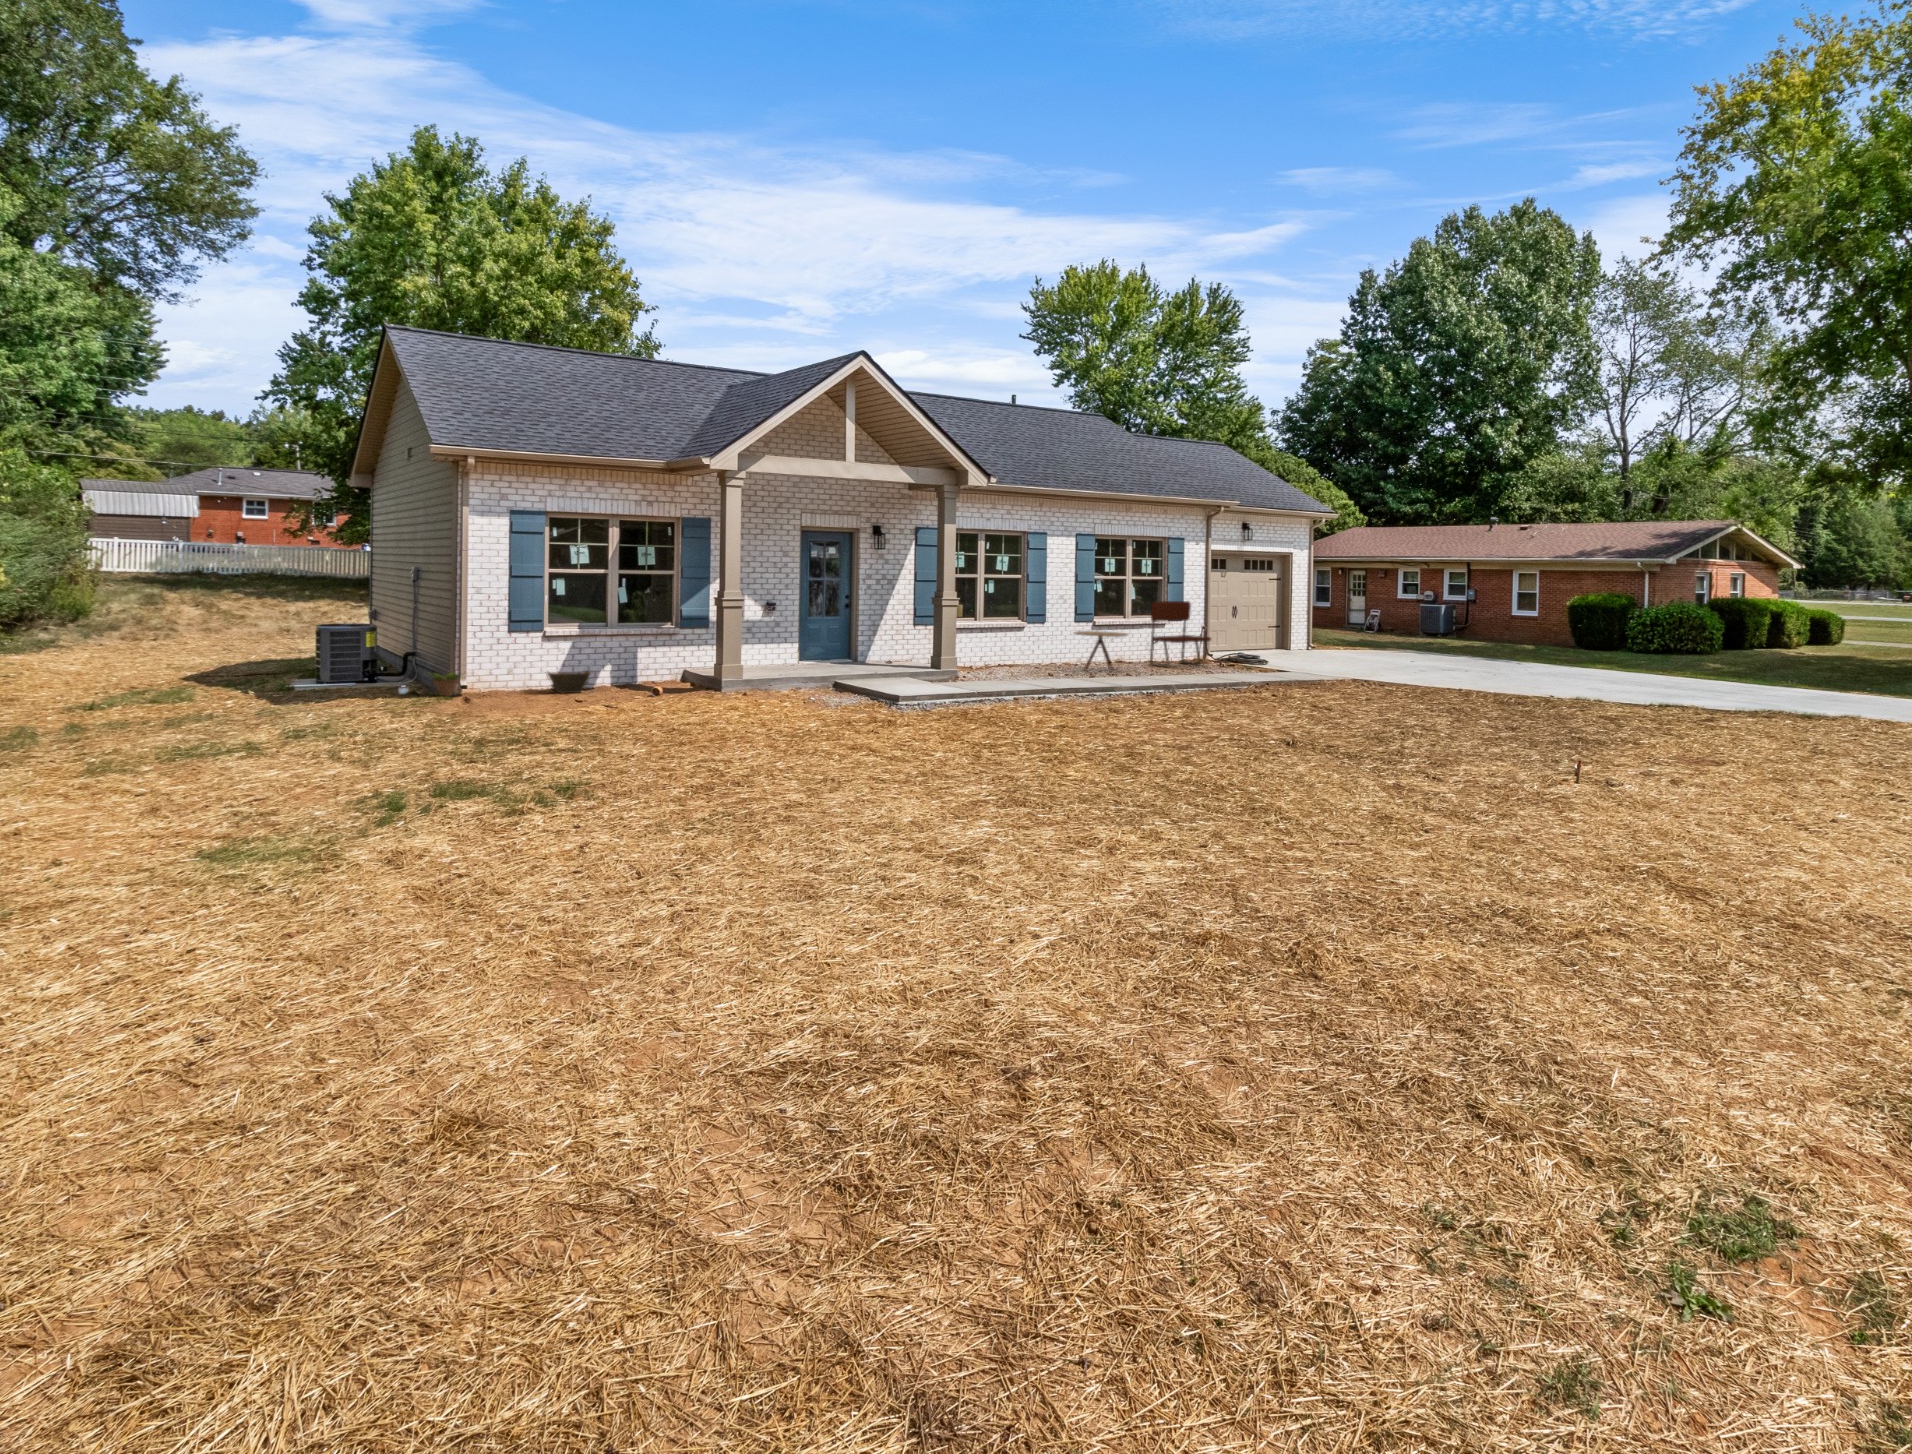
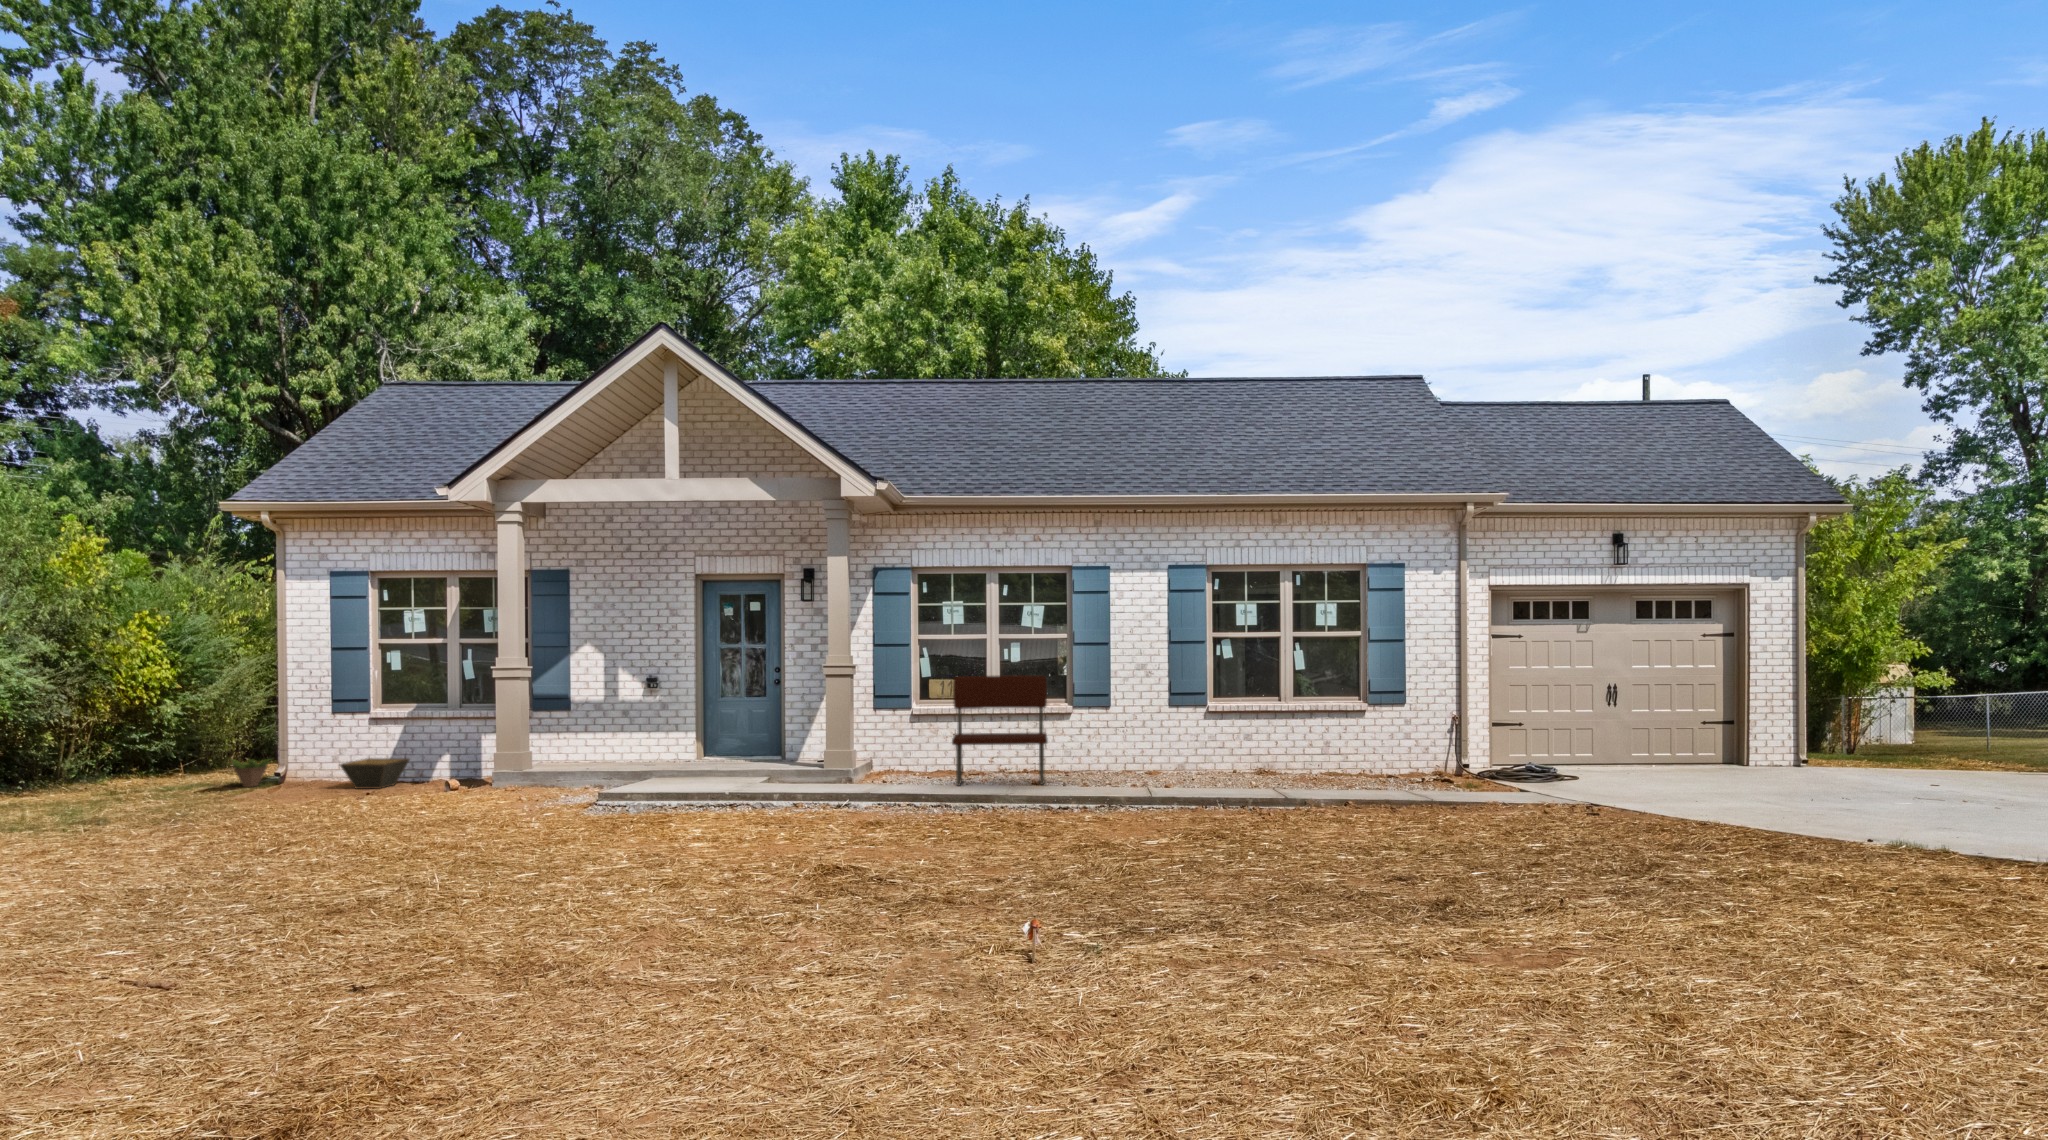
bench: present [1149,601,1211,667] -> present [952,675,1048,786]
round table: present [1074,631,1128,671] -> none [1148,719,1235,786]

